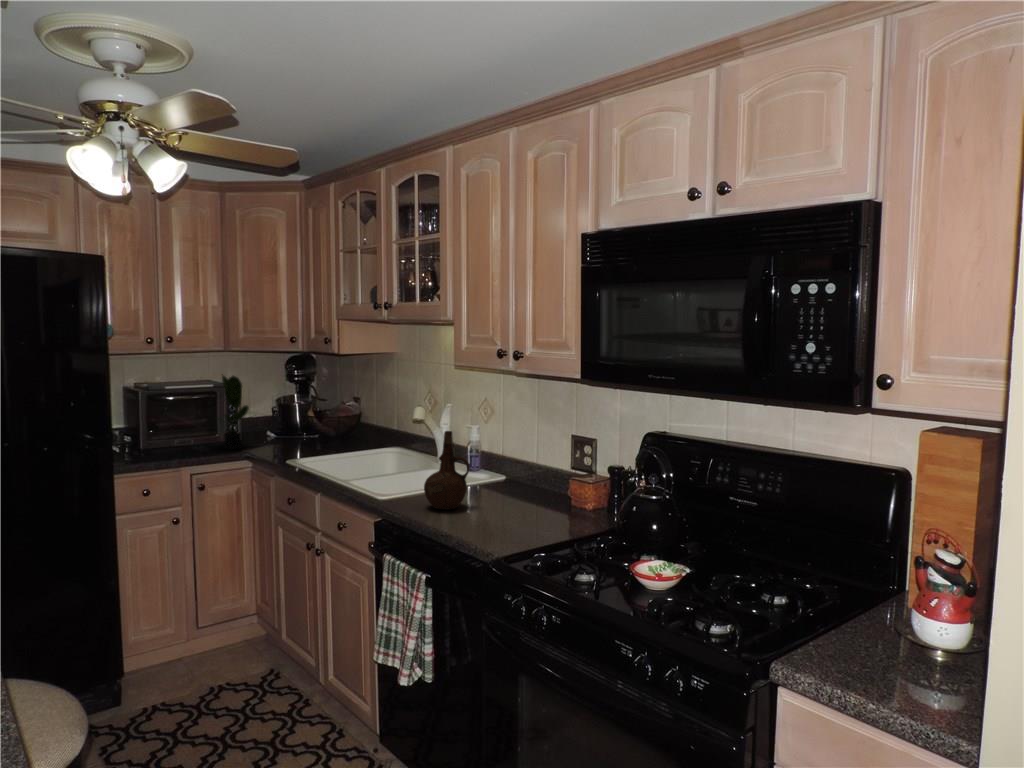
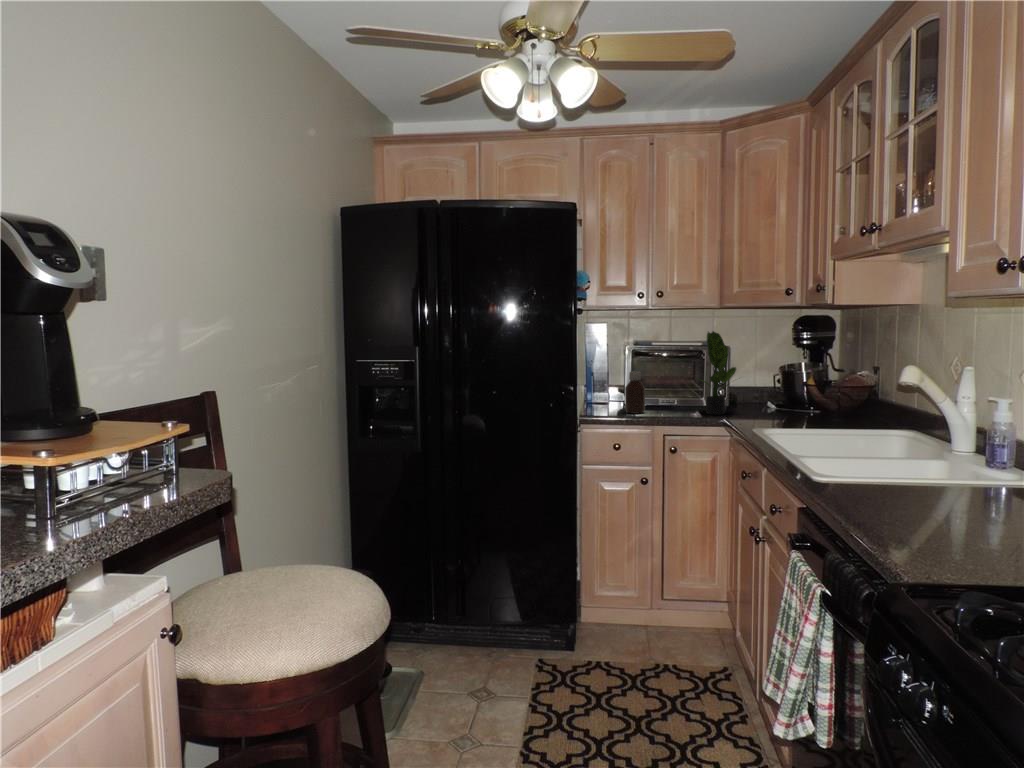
bottle: none [141,415,163,457] -> present [625,371,645,414]
ceramic pitcher: present [424,431,469,510] -> none [855,388,933,506]

